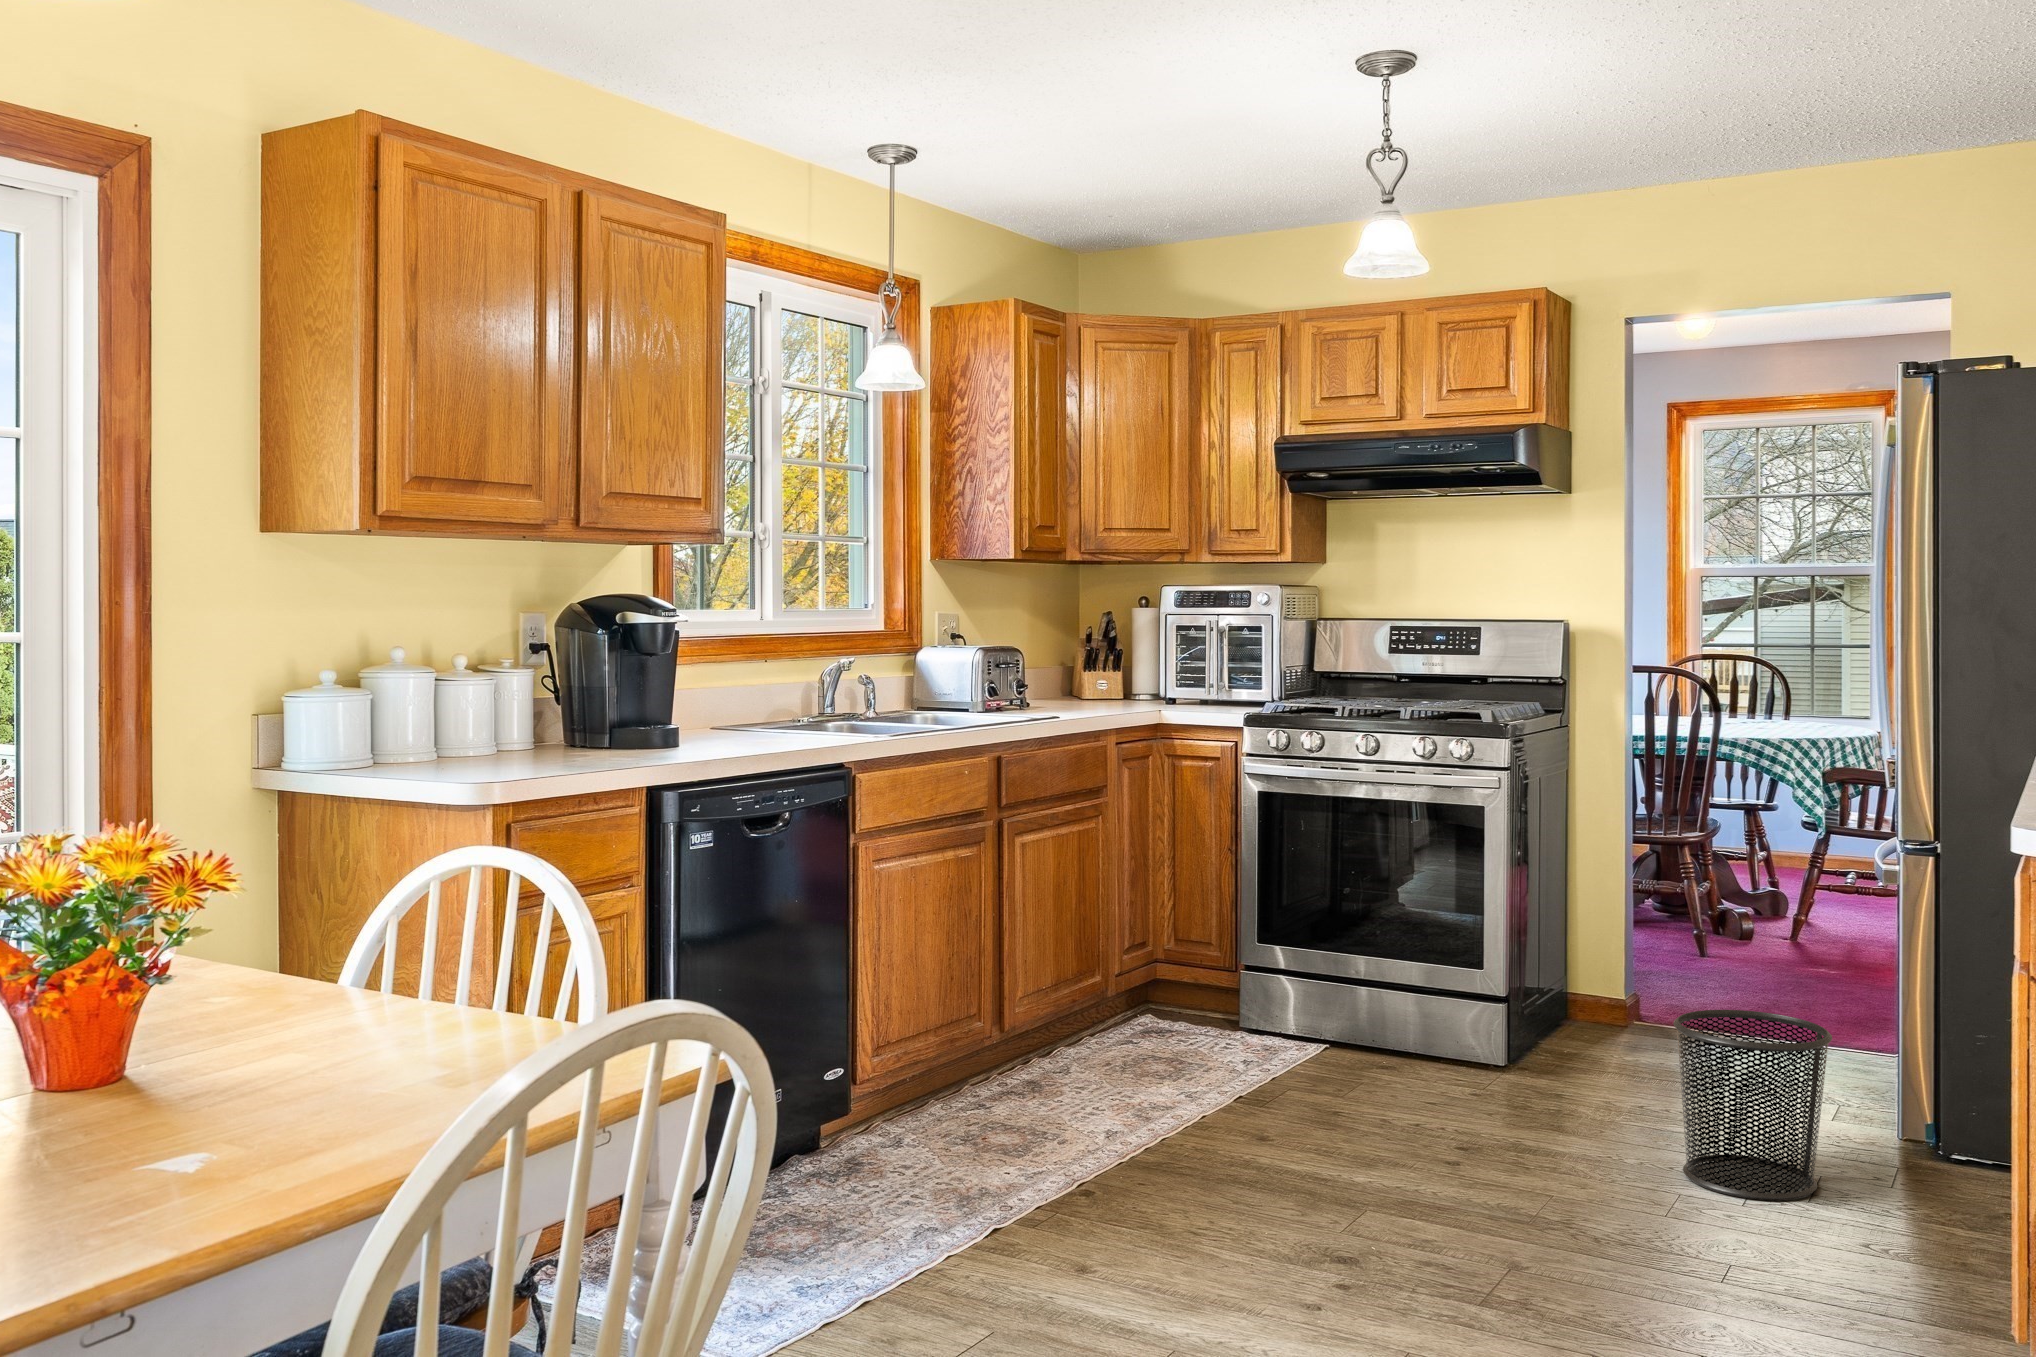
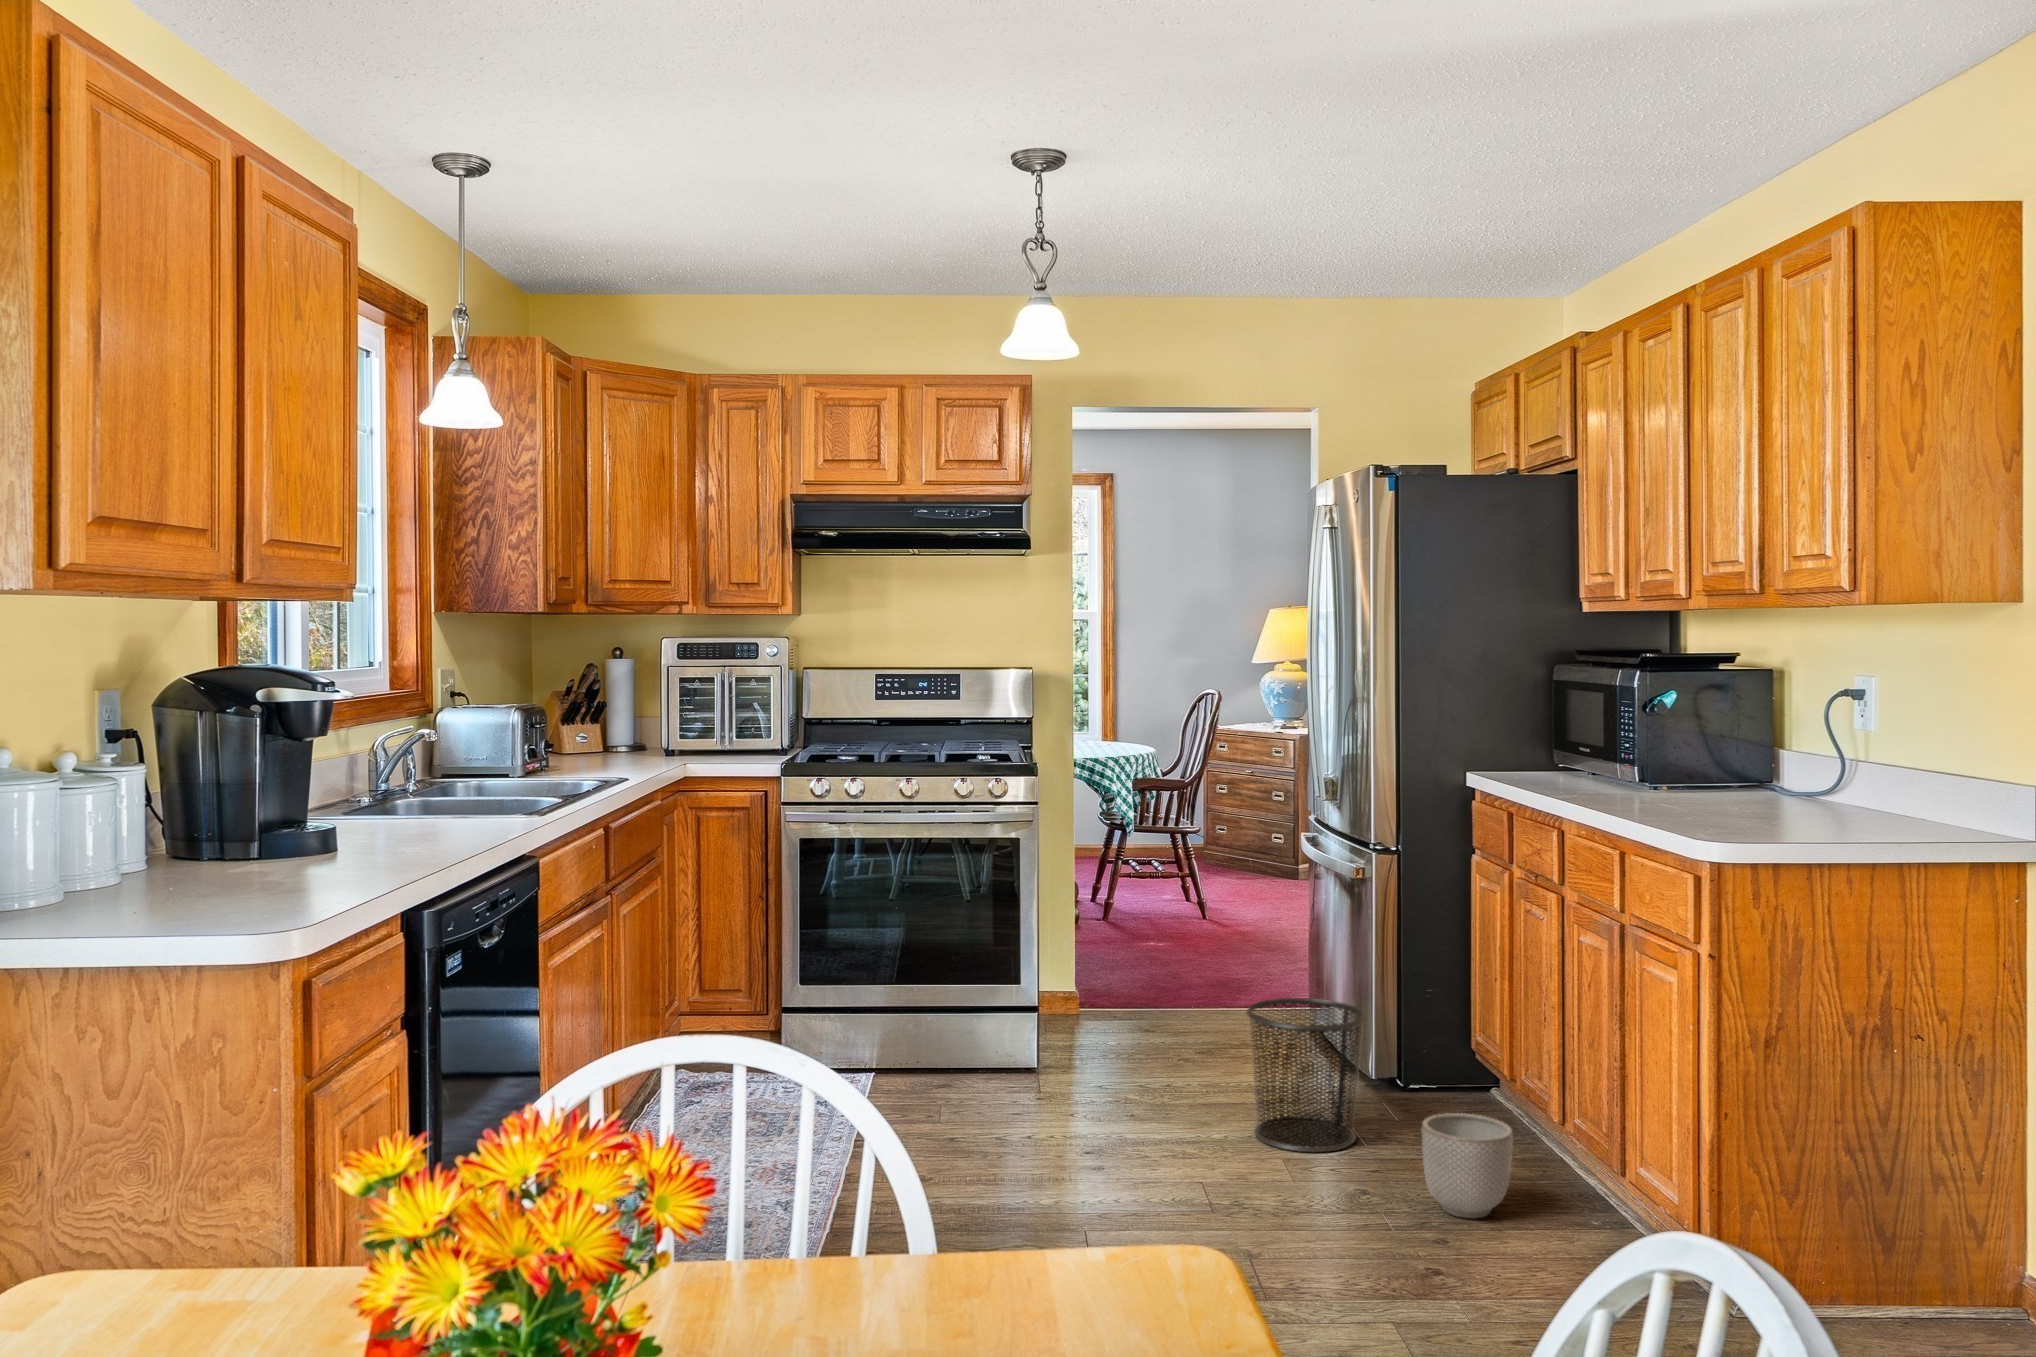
planter: none [1808,1165,1935,1301] -> present [1422,1113,1513,1218]

